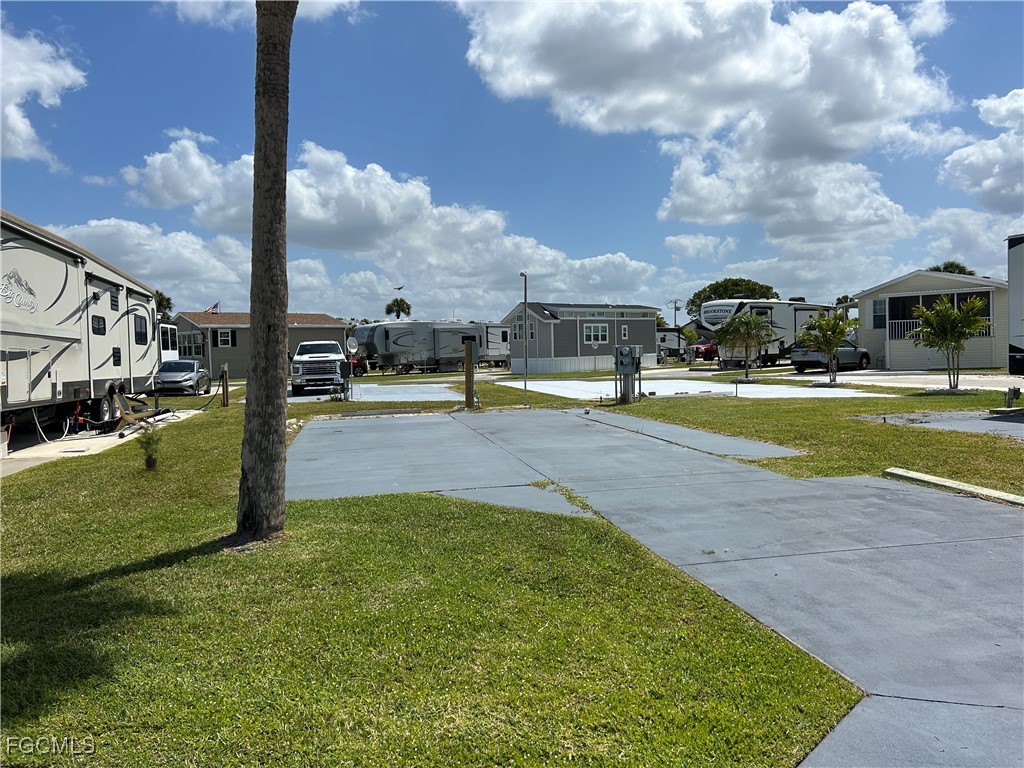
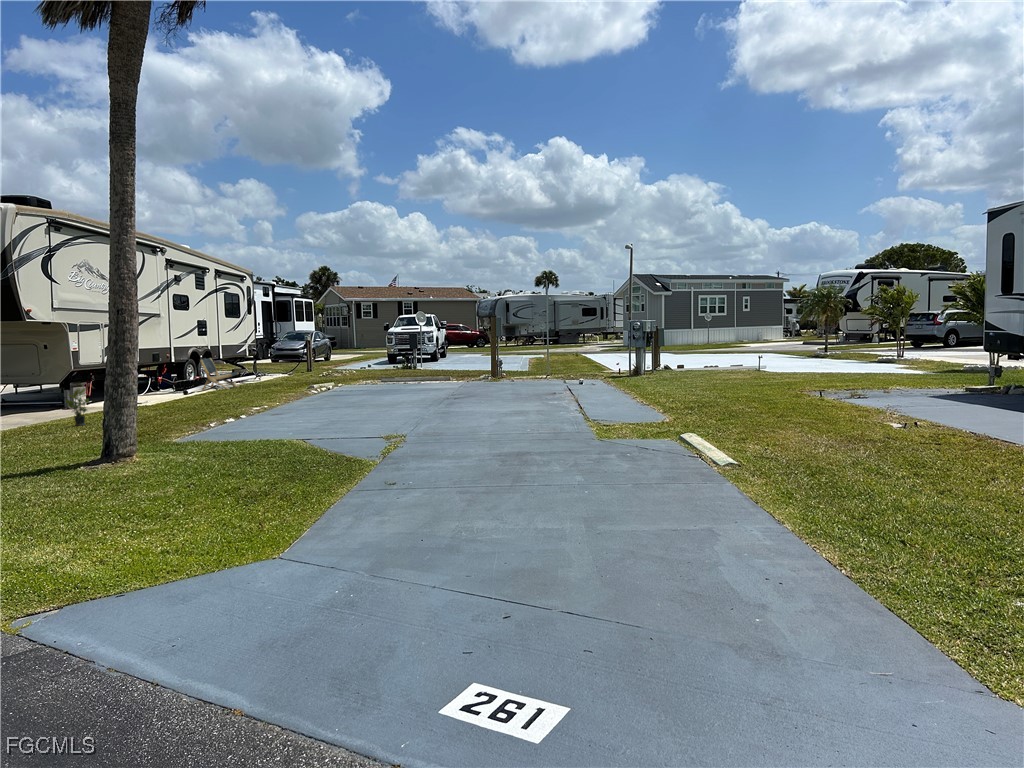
potted plant: present [136,424,162,470] -> present [66,388,89,426]

